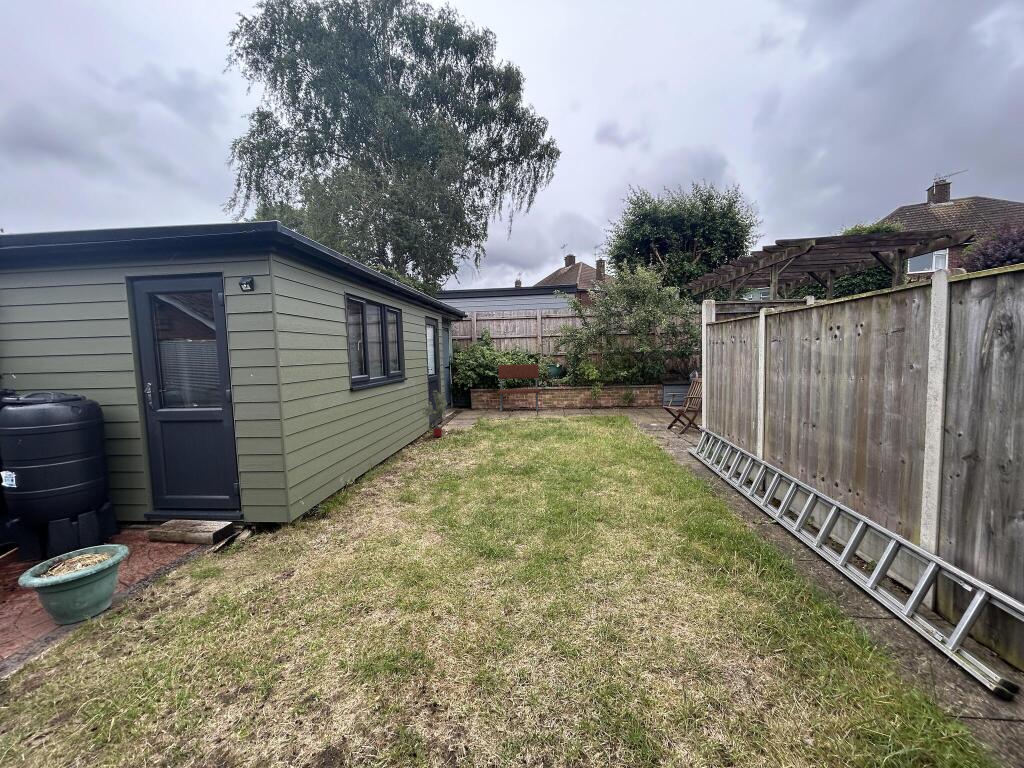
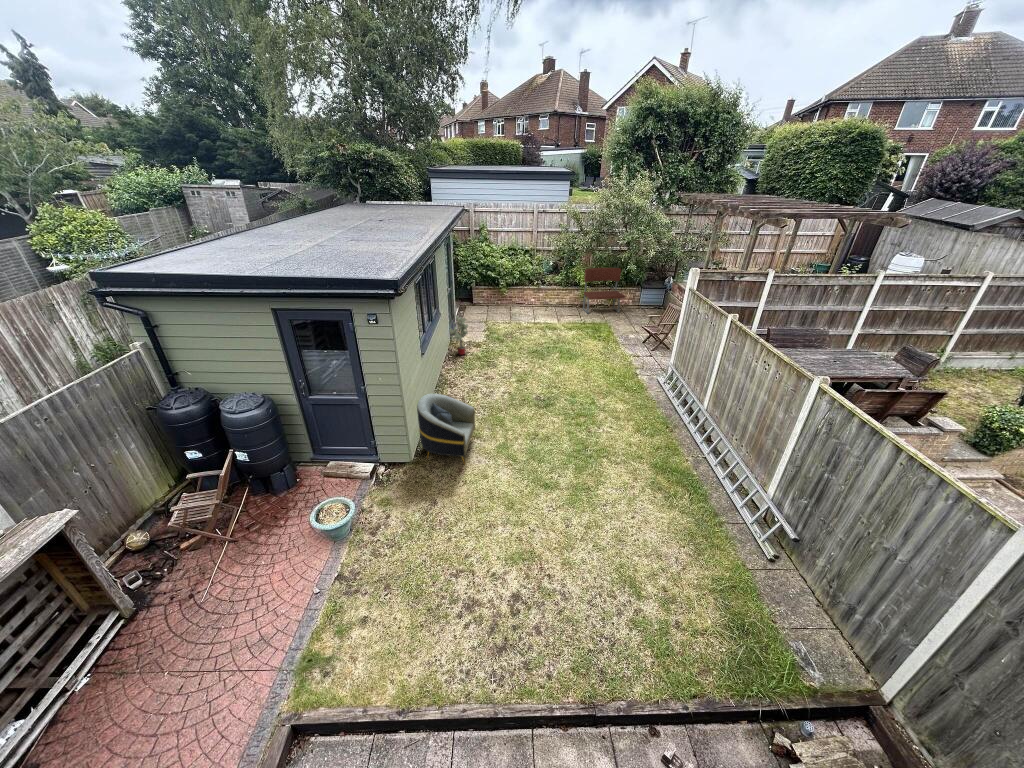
bench: present [498,364,540,412] -> present [583,268,625,314]
armchair: none [312,426,409,527] -> present [417,394,475,464]

